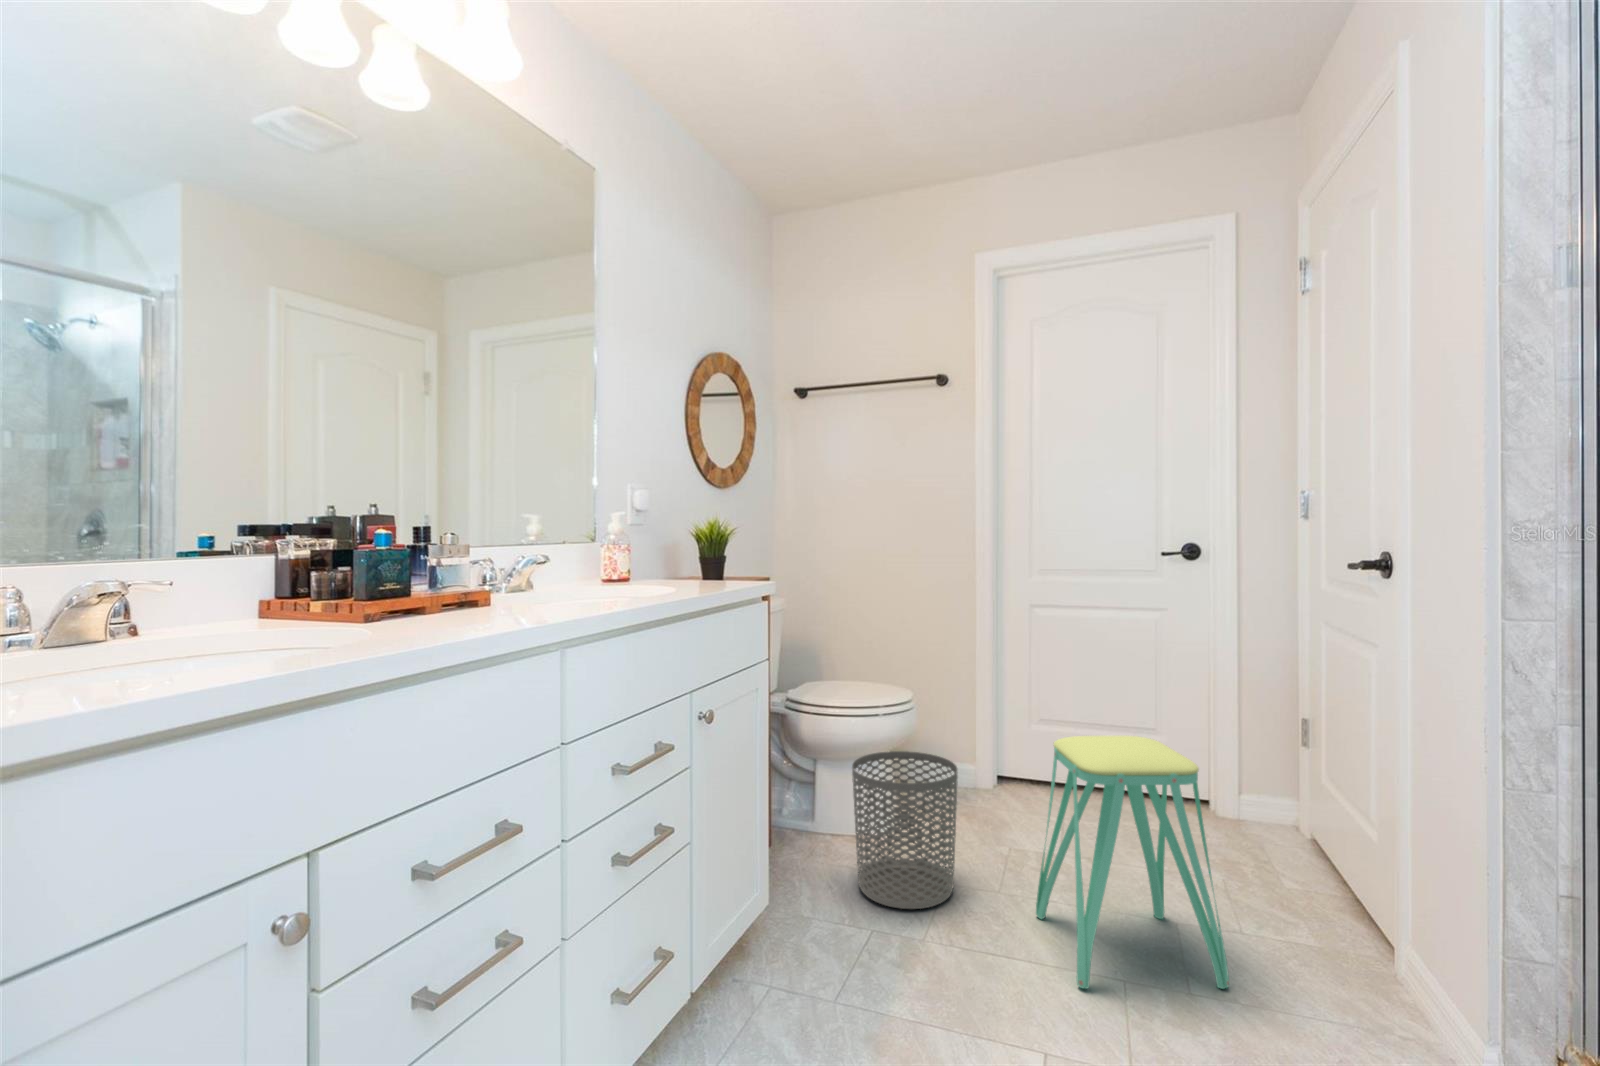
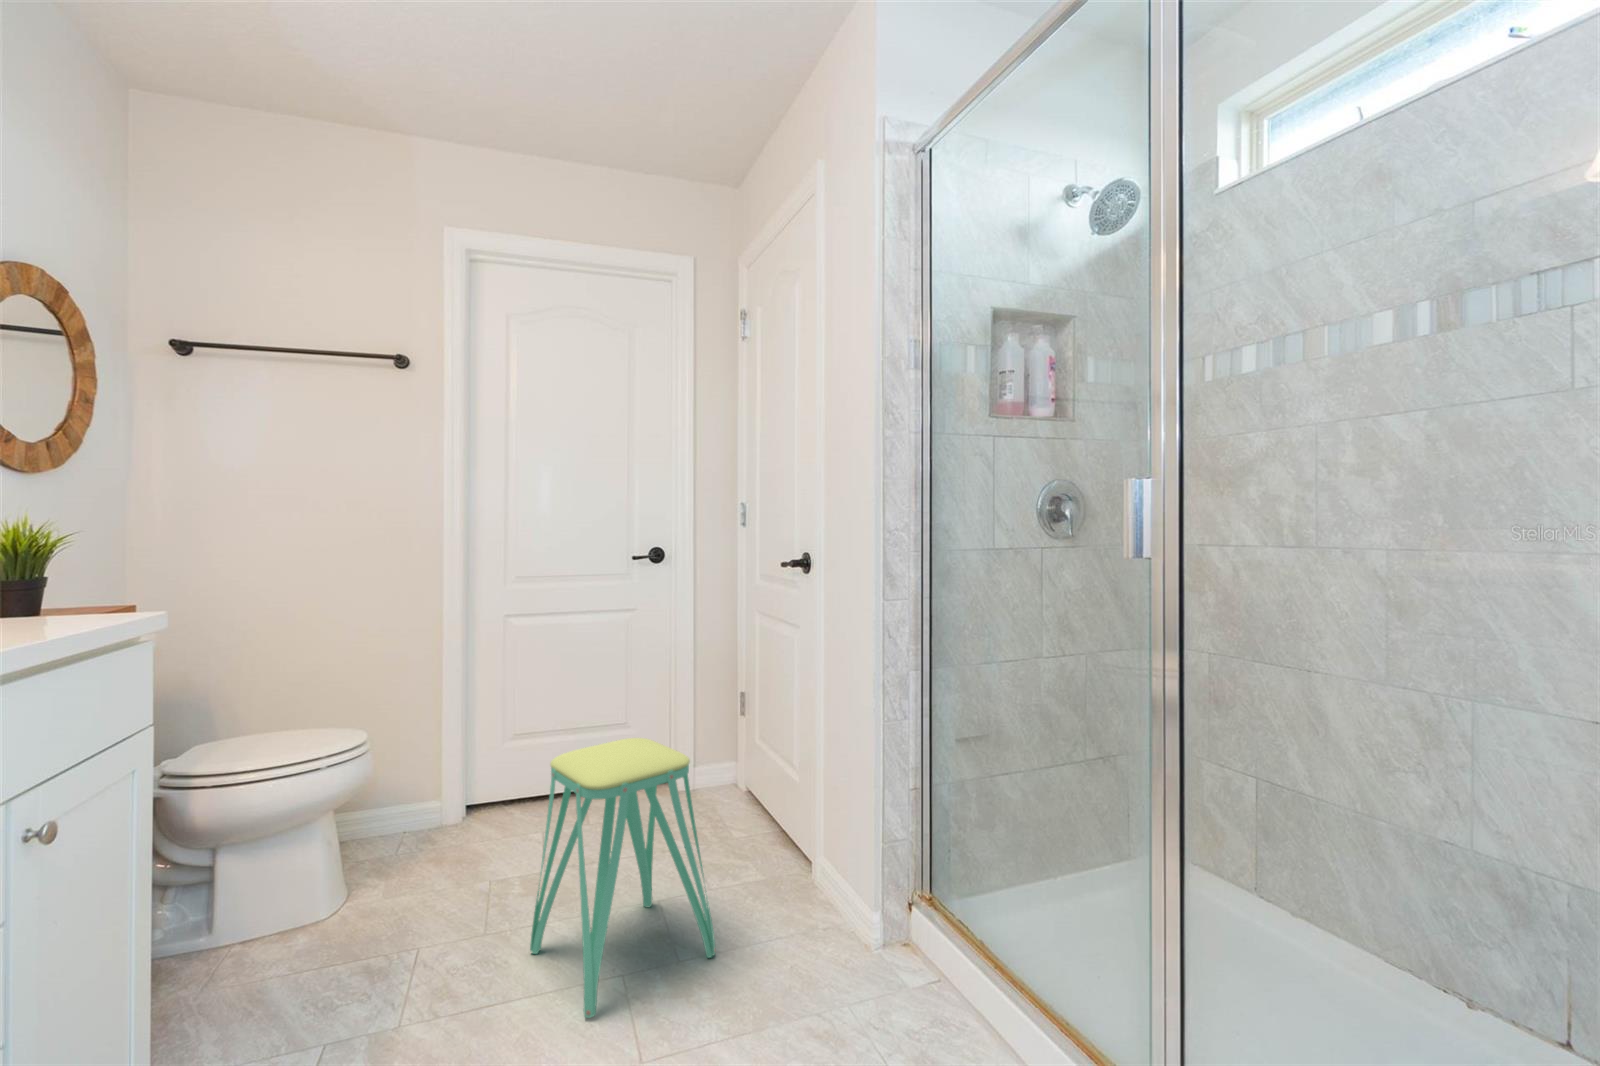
waste bin: present [852,751,958,909] -> none [282,804,435,1017]

